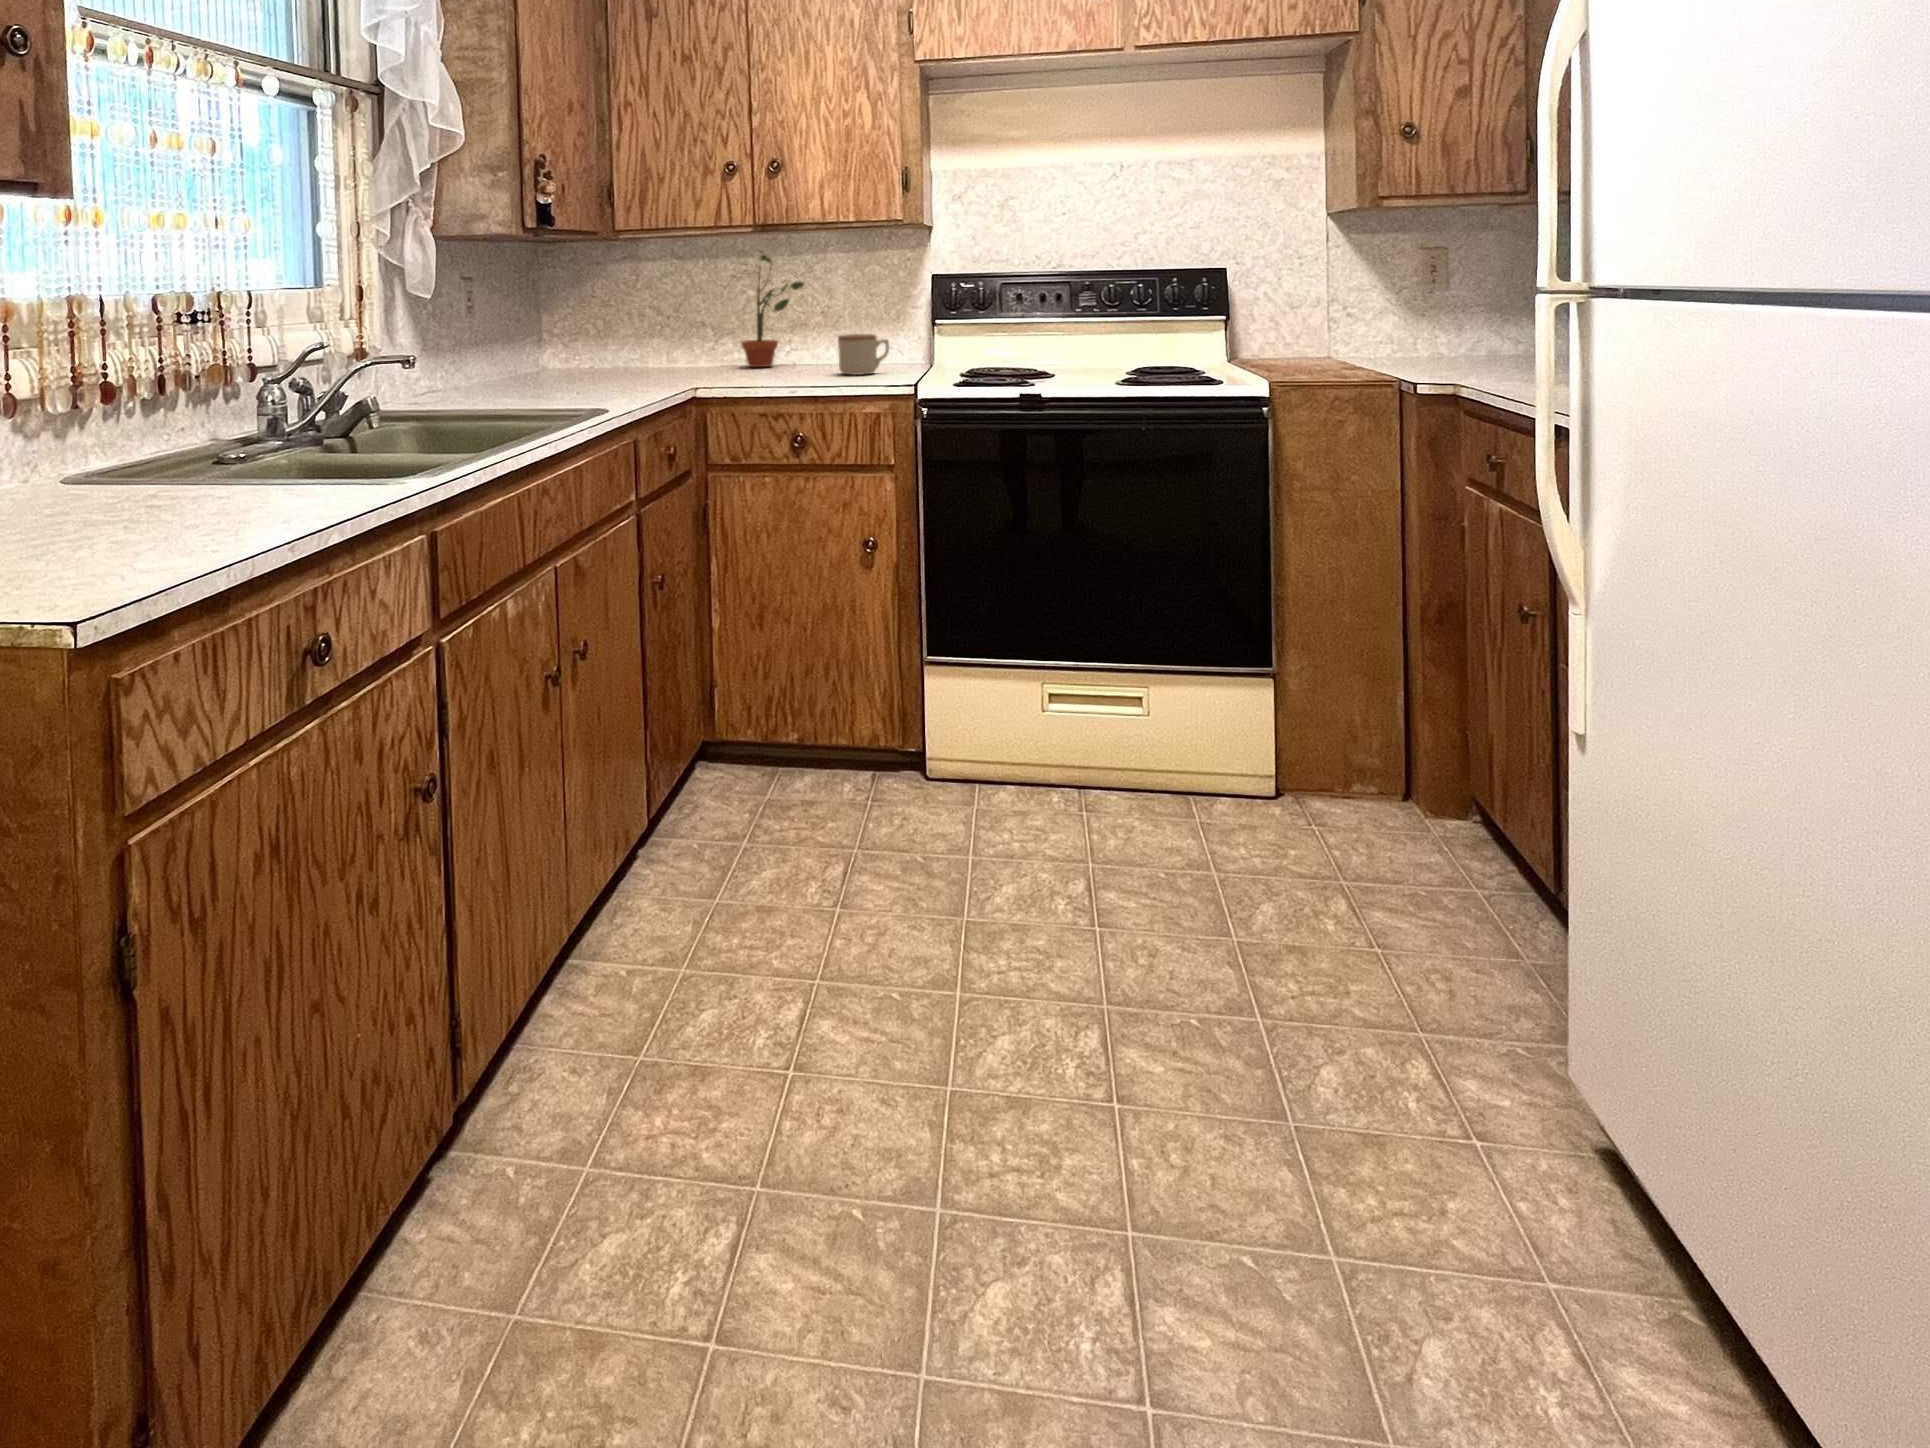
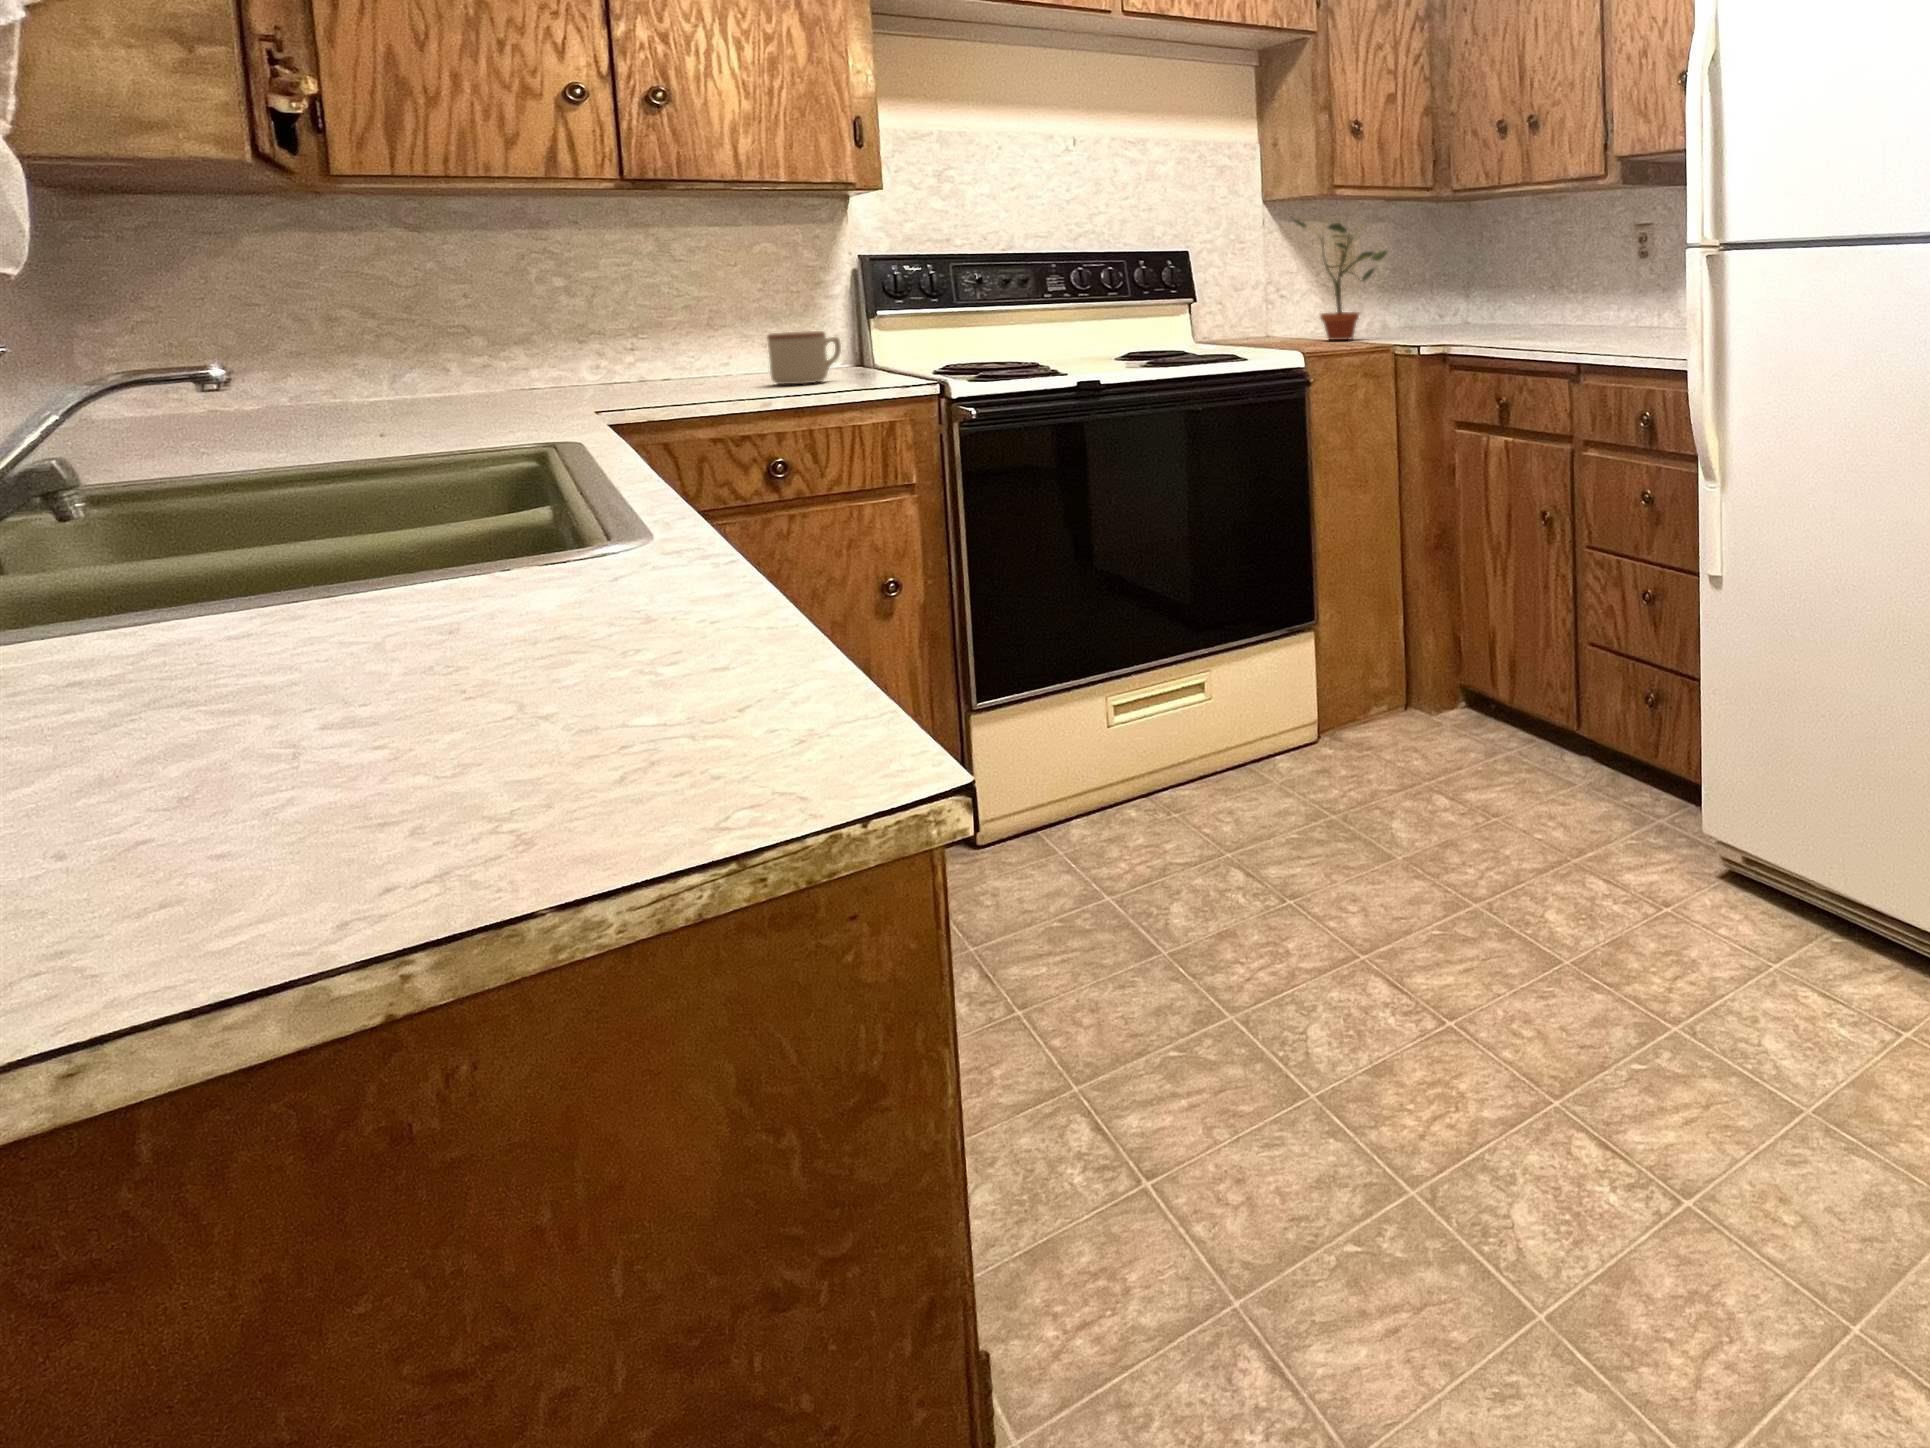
potted plant: present [741,255,804,367] -> present [1294,220,1387,340]

